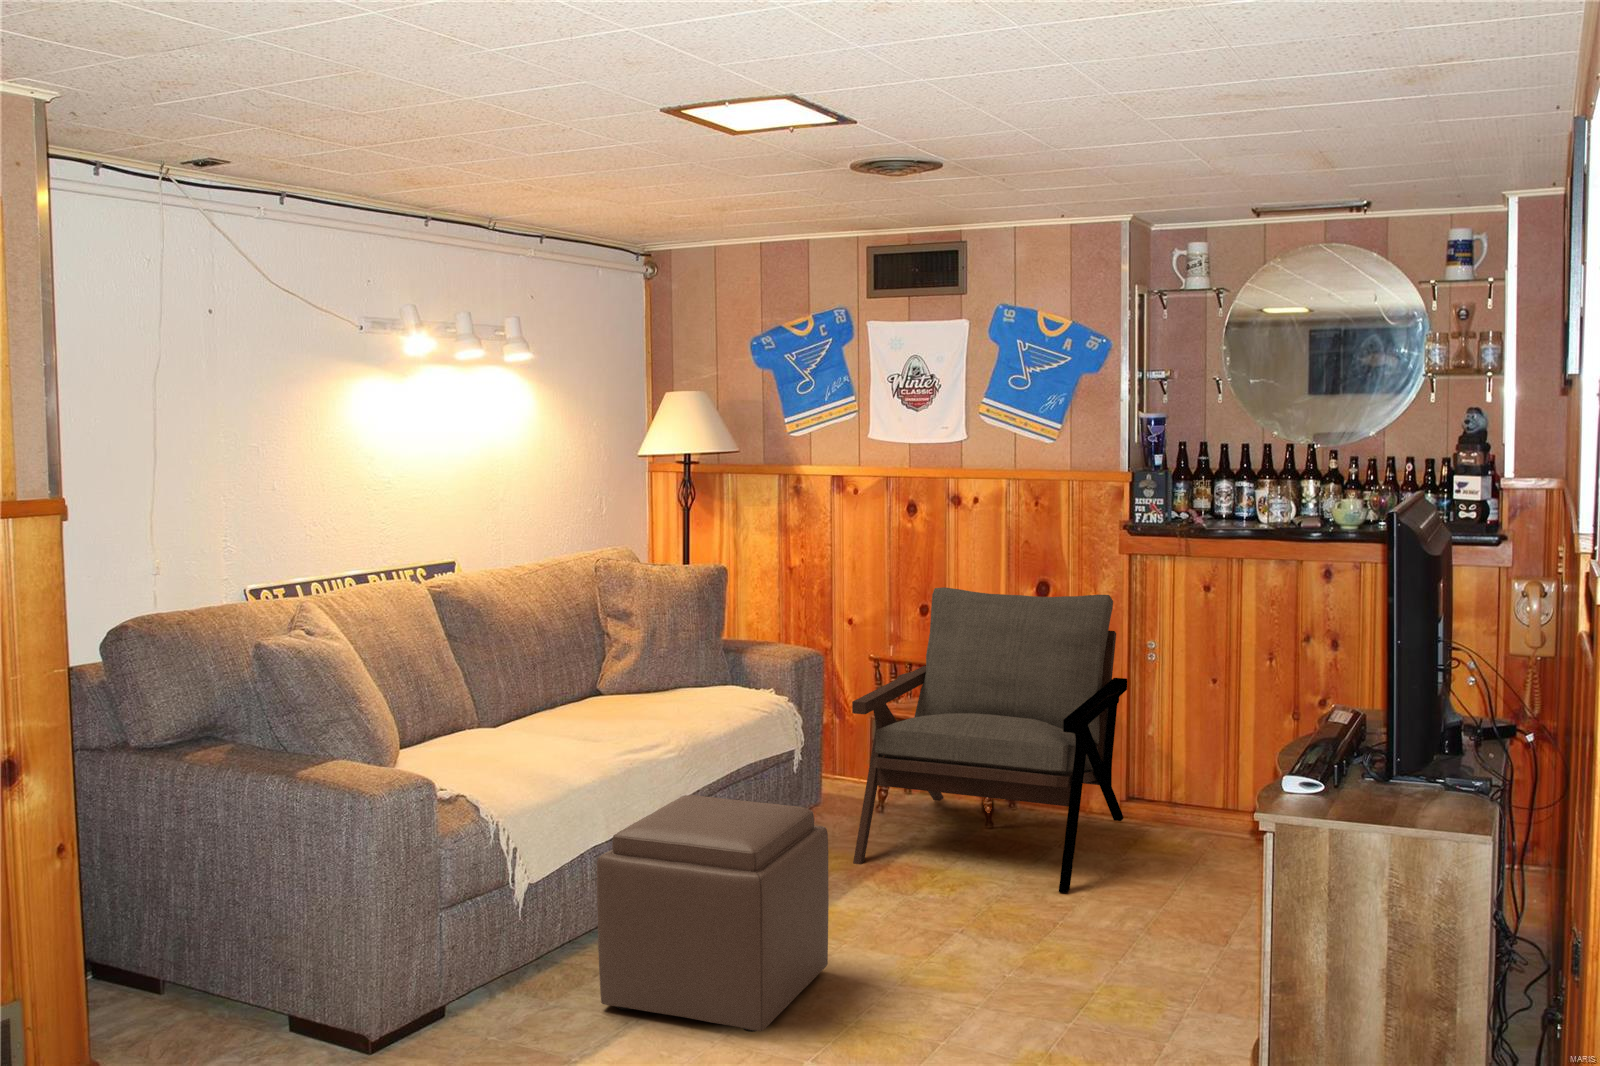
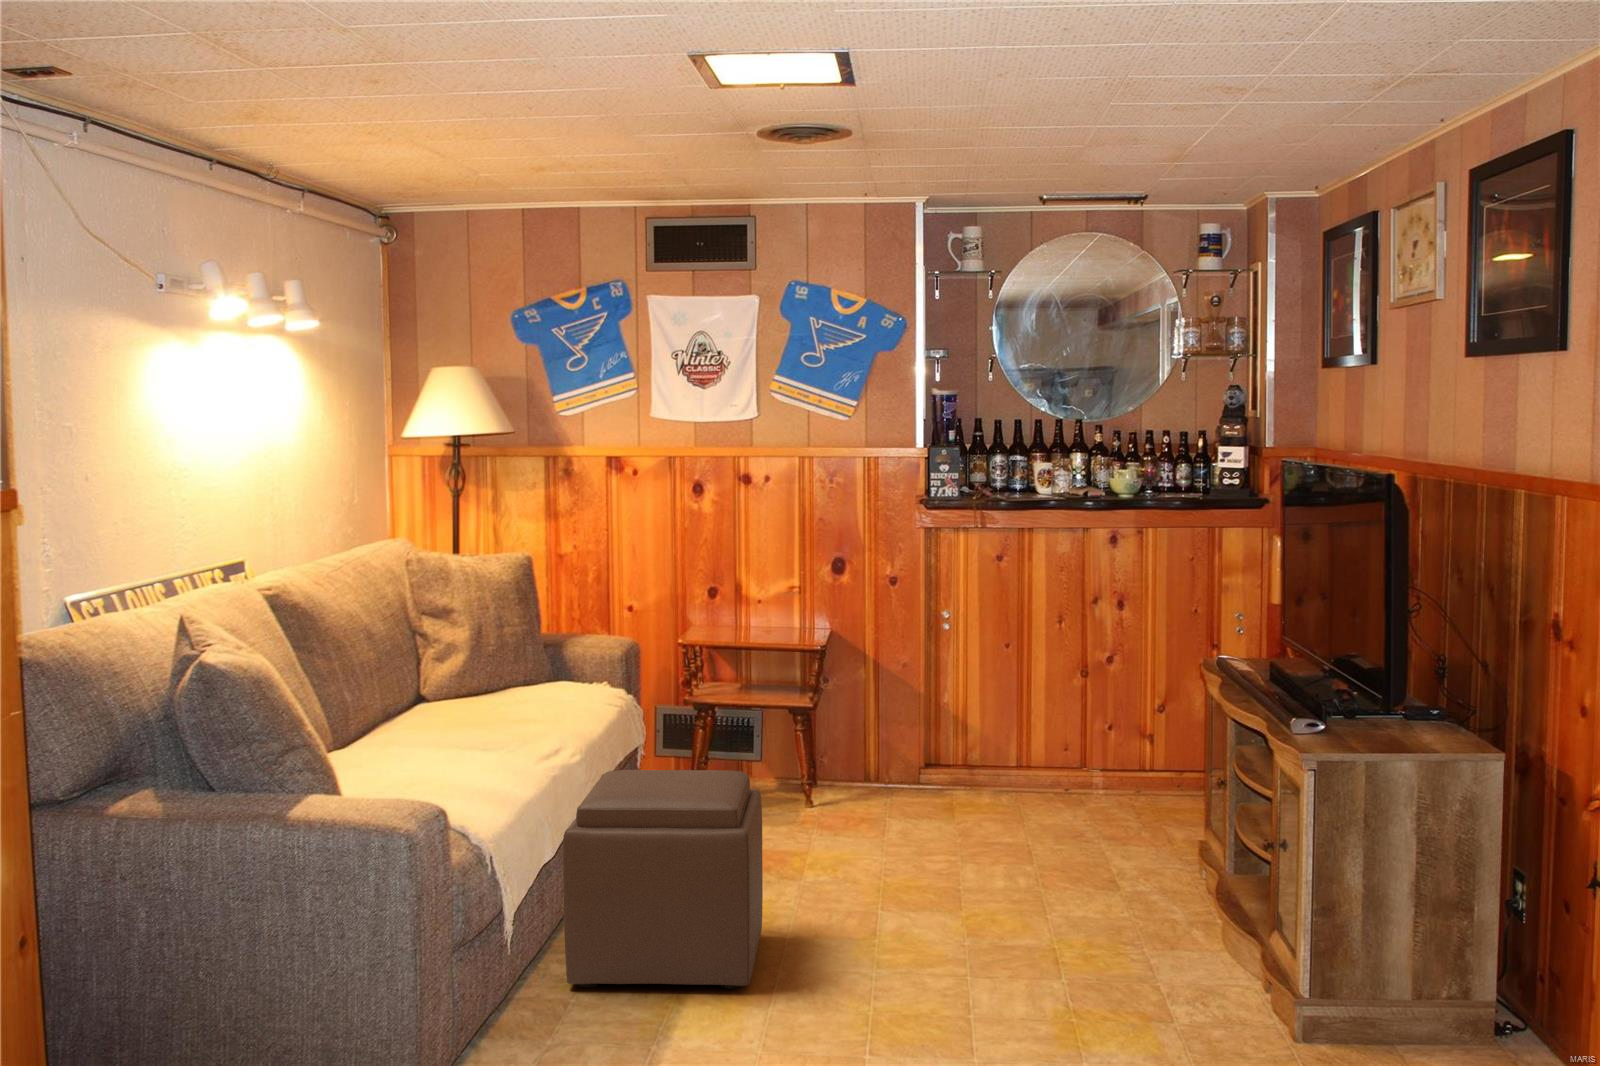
armchair: present [852,587,1127,893] -> none [697,567,933,851]

